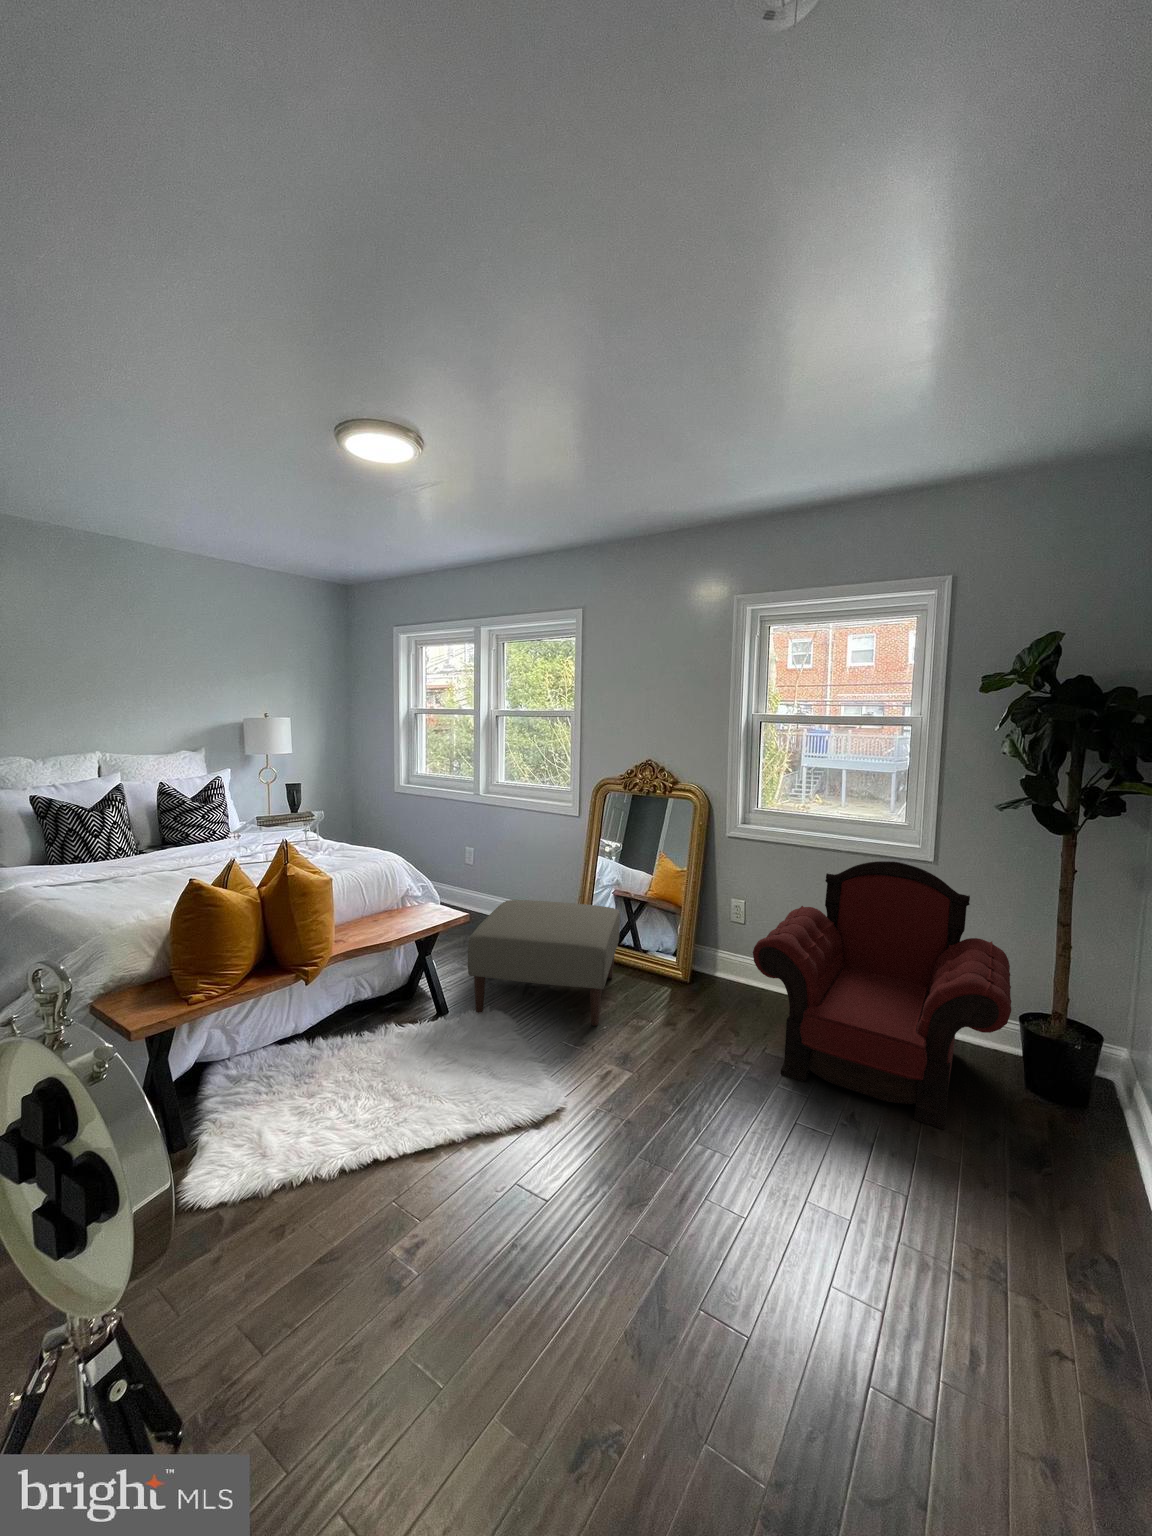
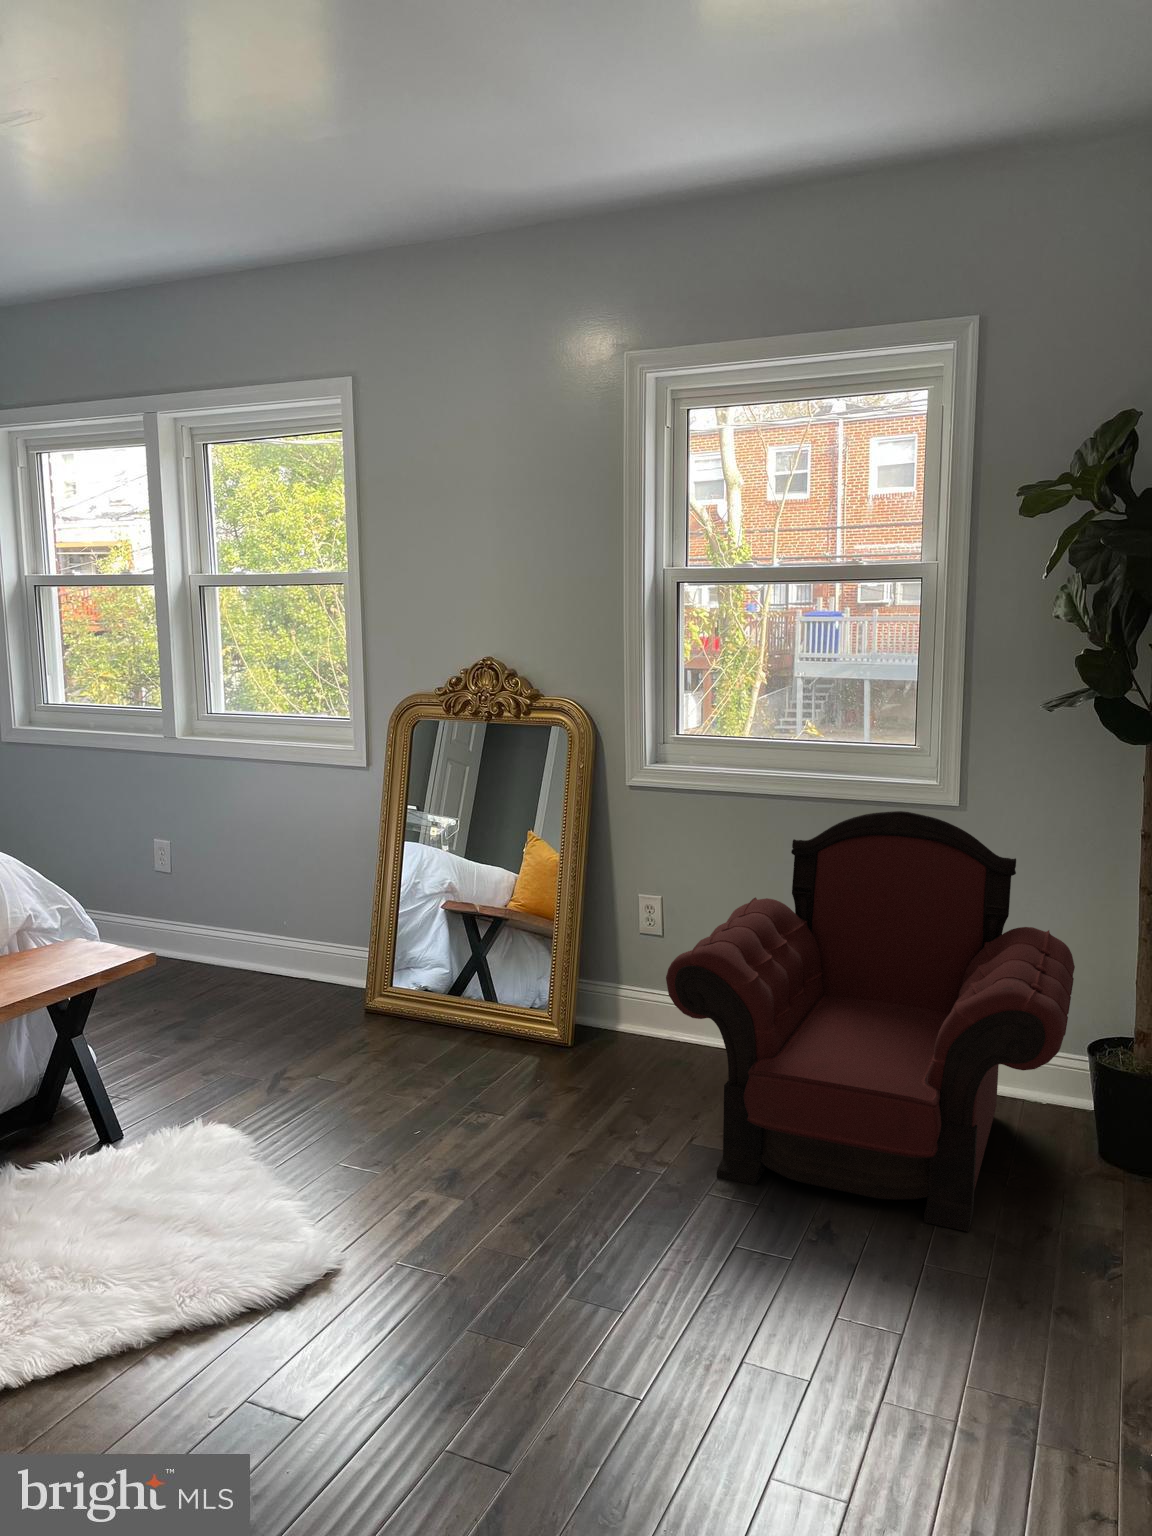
ottoman: present [468,900,620,1026] -> none [155,925,444,1133]

